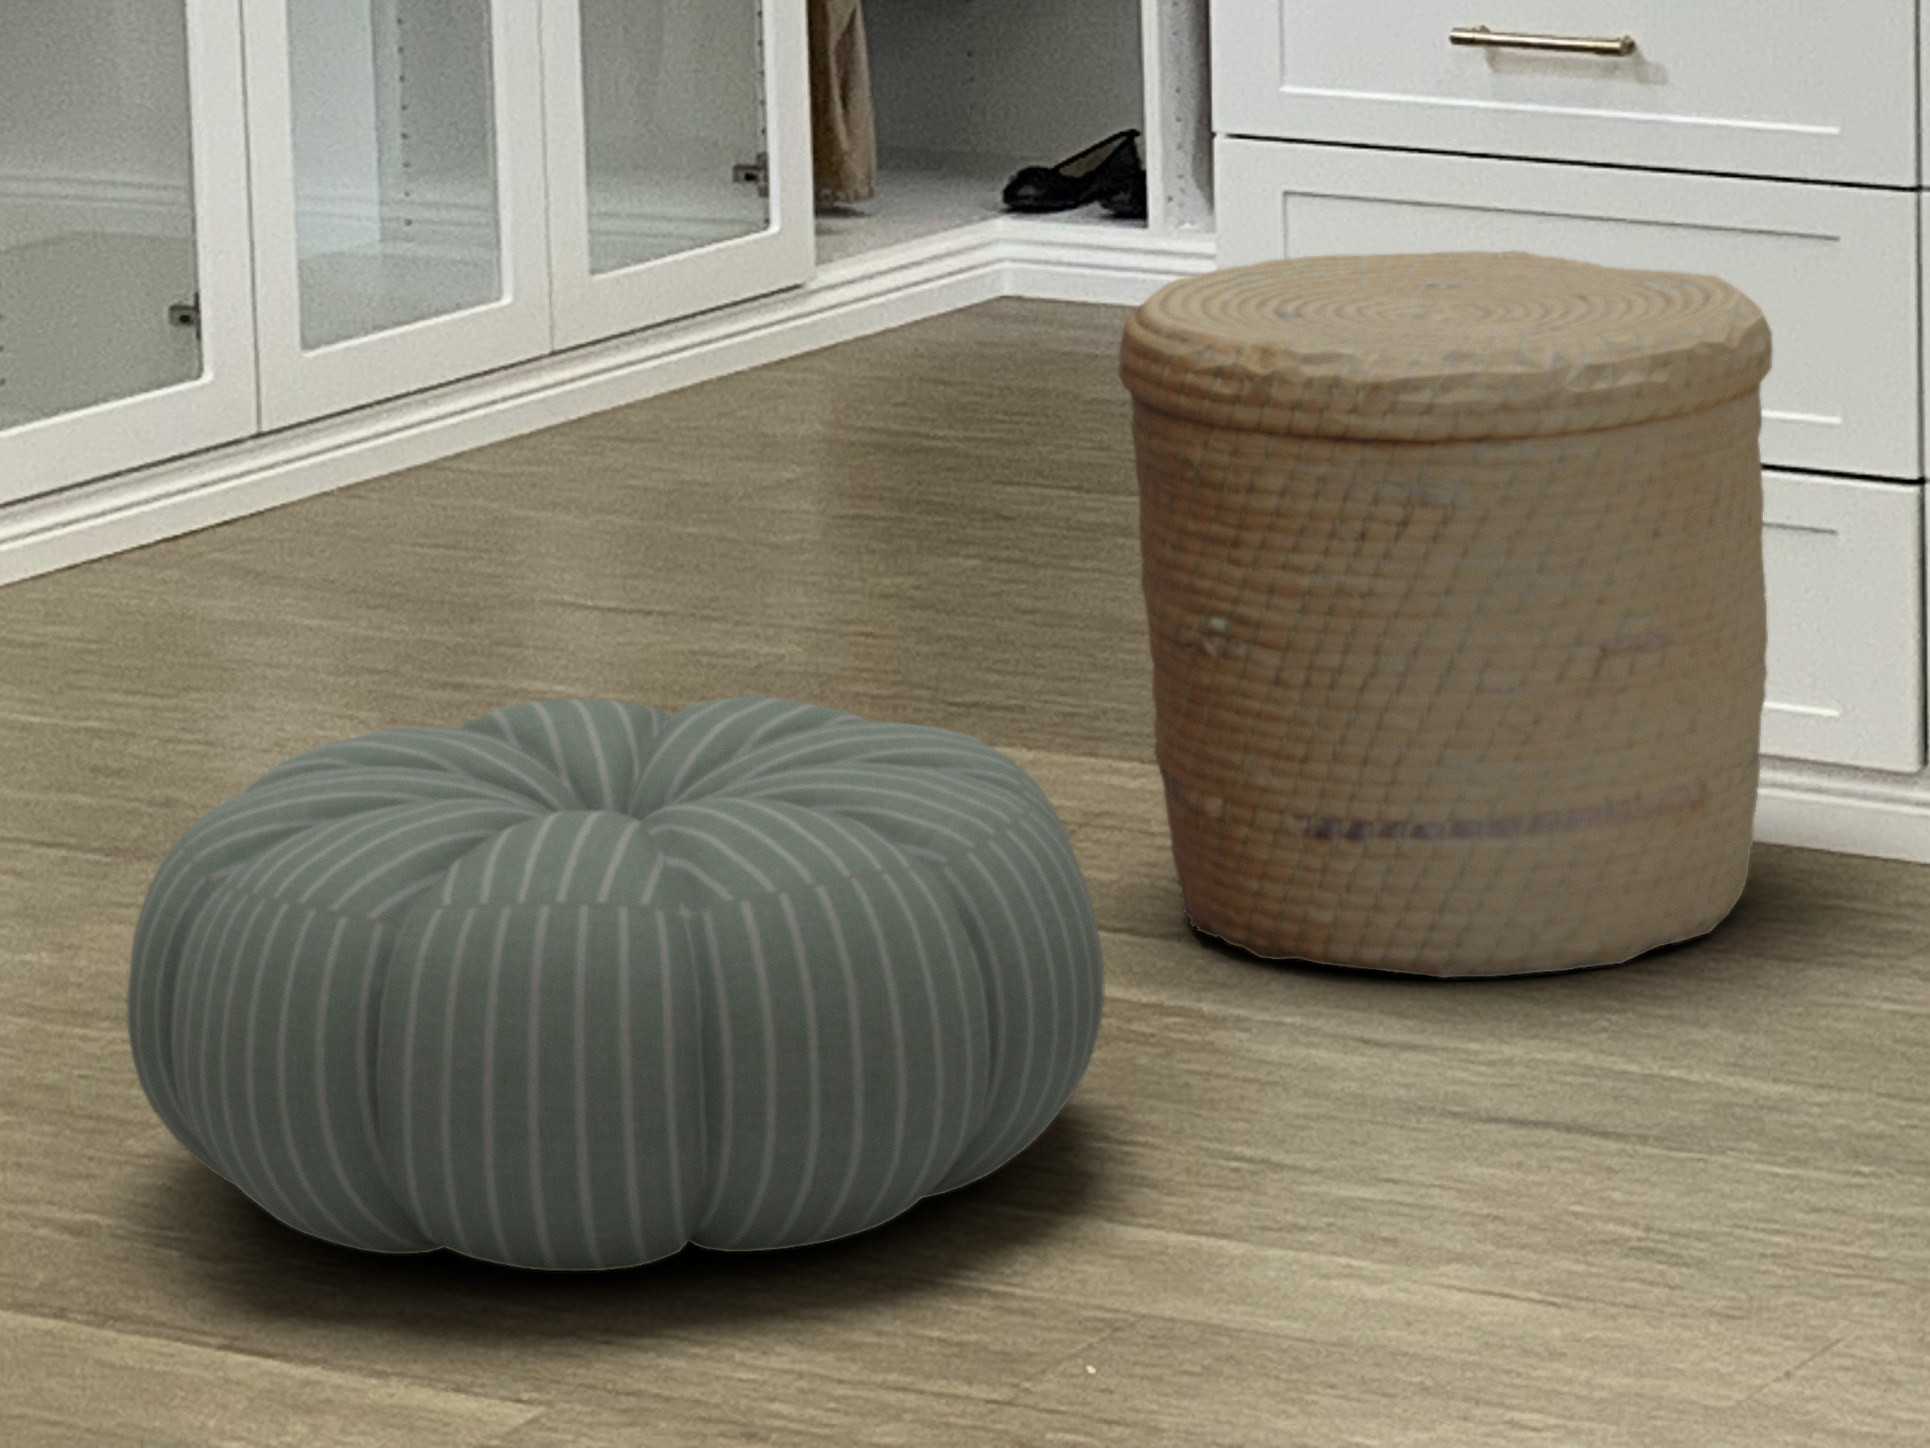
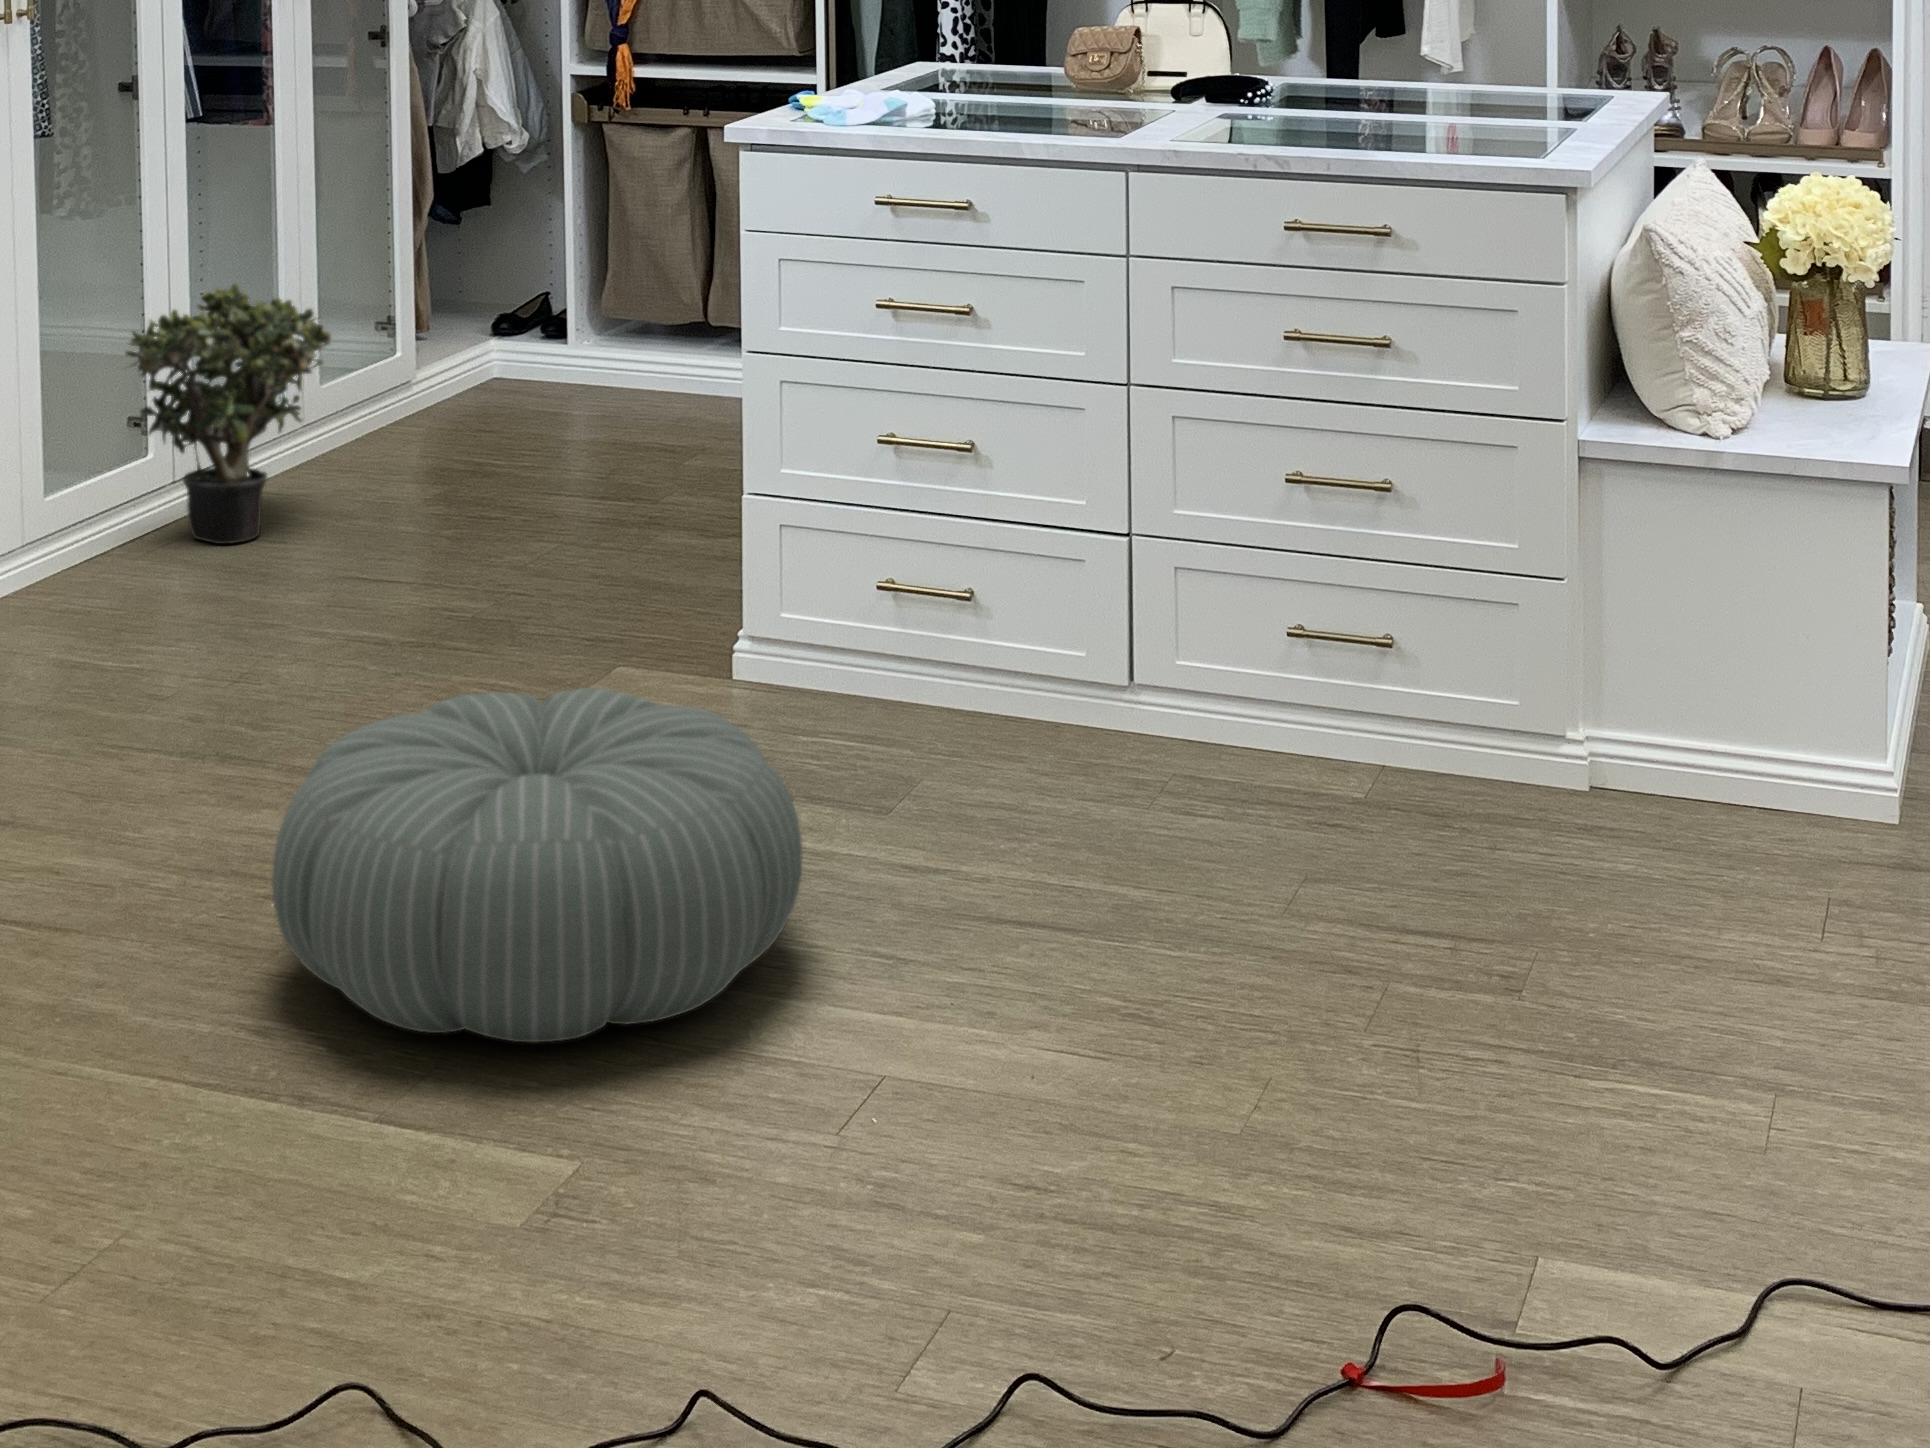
potted plant: none [130,40,544,552] -> present [126,284,331,544]
woven basket: present [1118,250,1773,978] -> none [733,416,1070,814]

